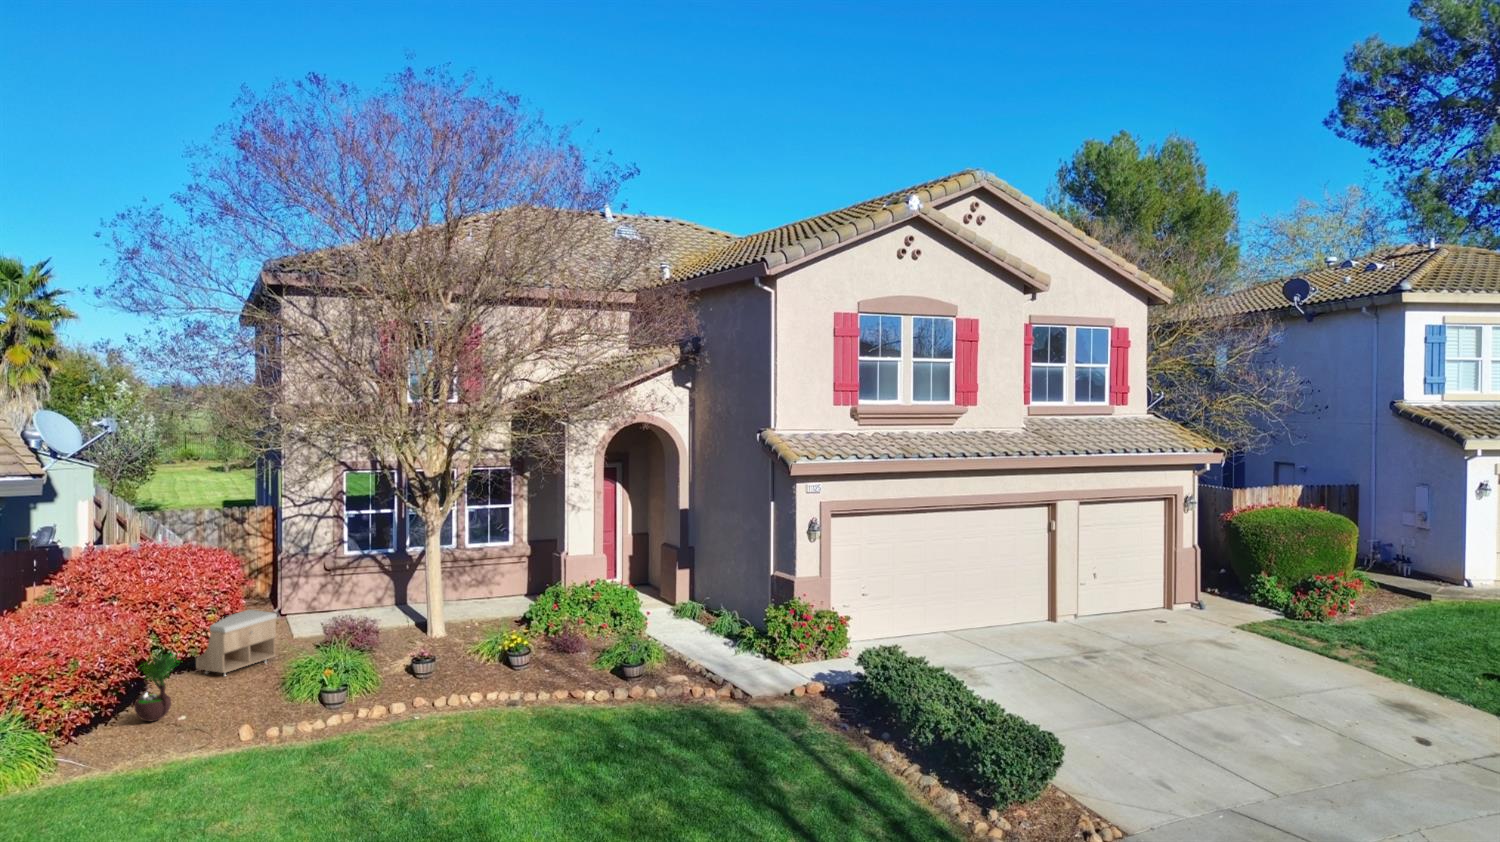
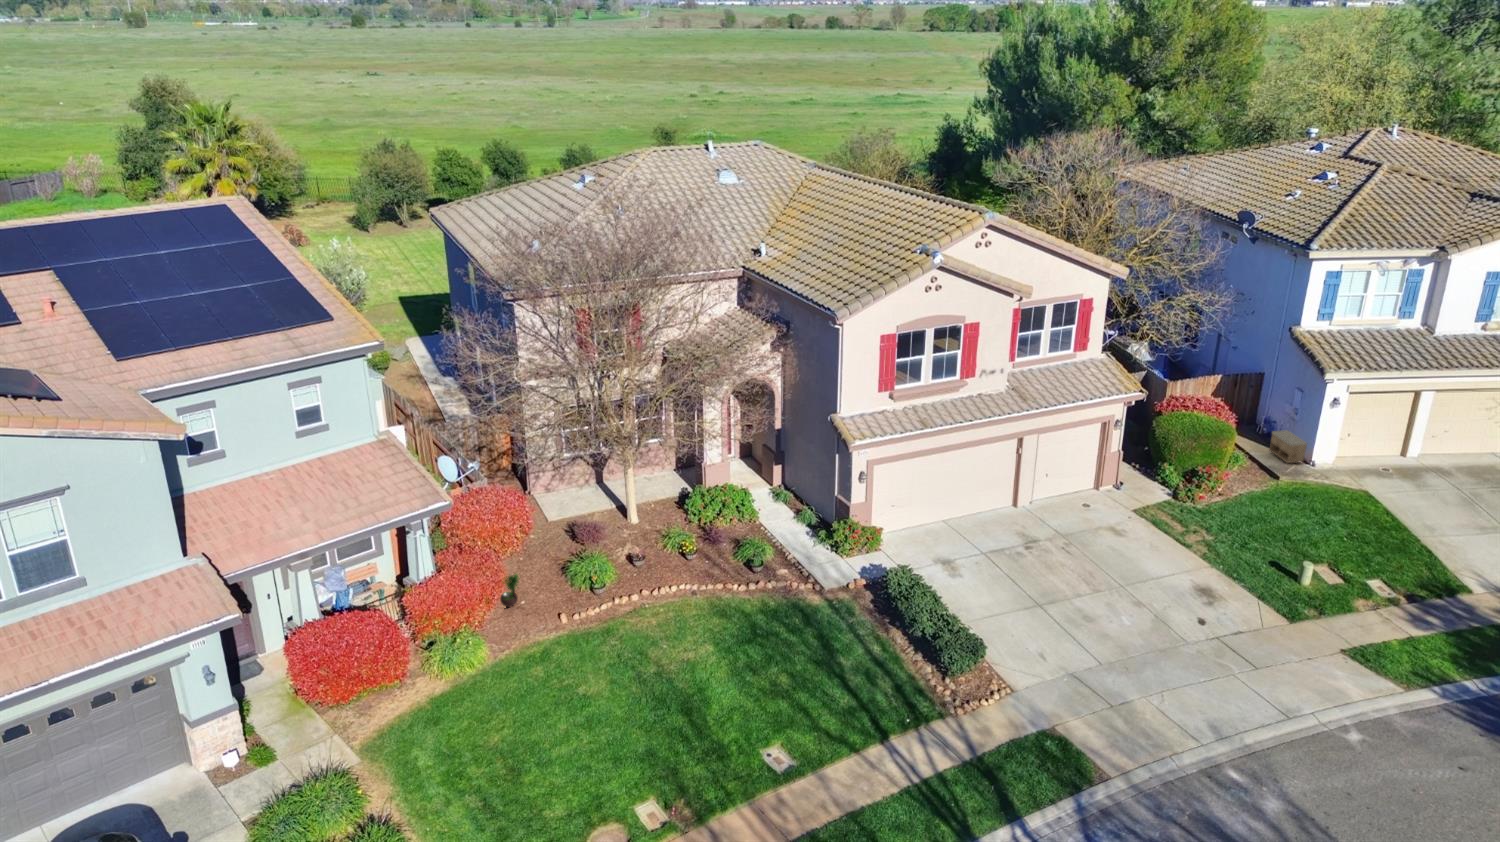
storage bench: present [196,610,277,676] -> present [1269,430,1307,463]

